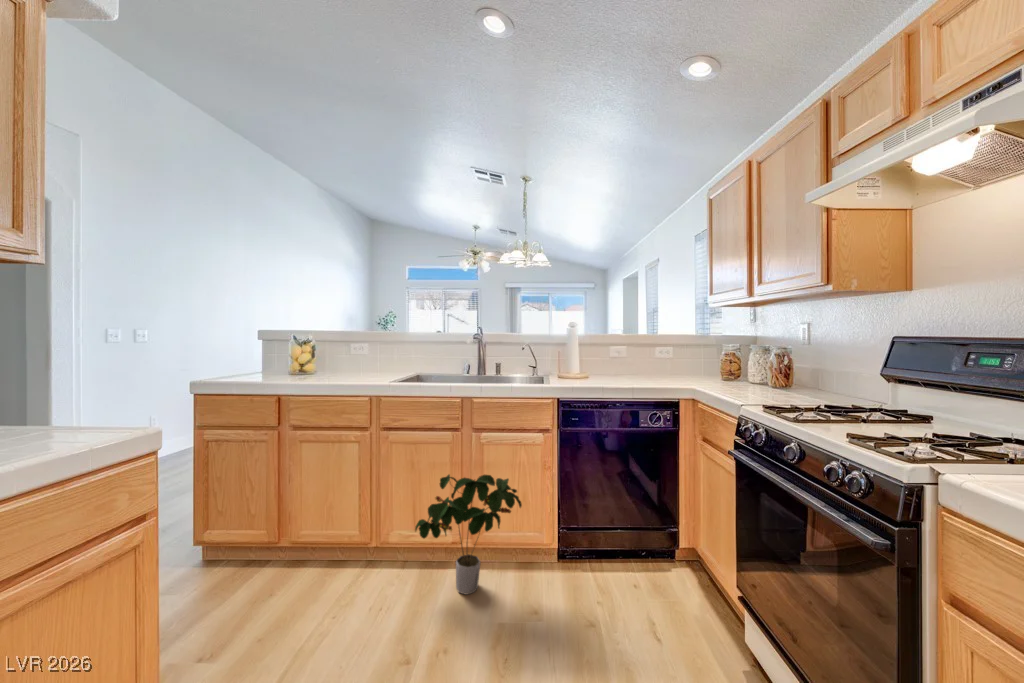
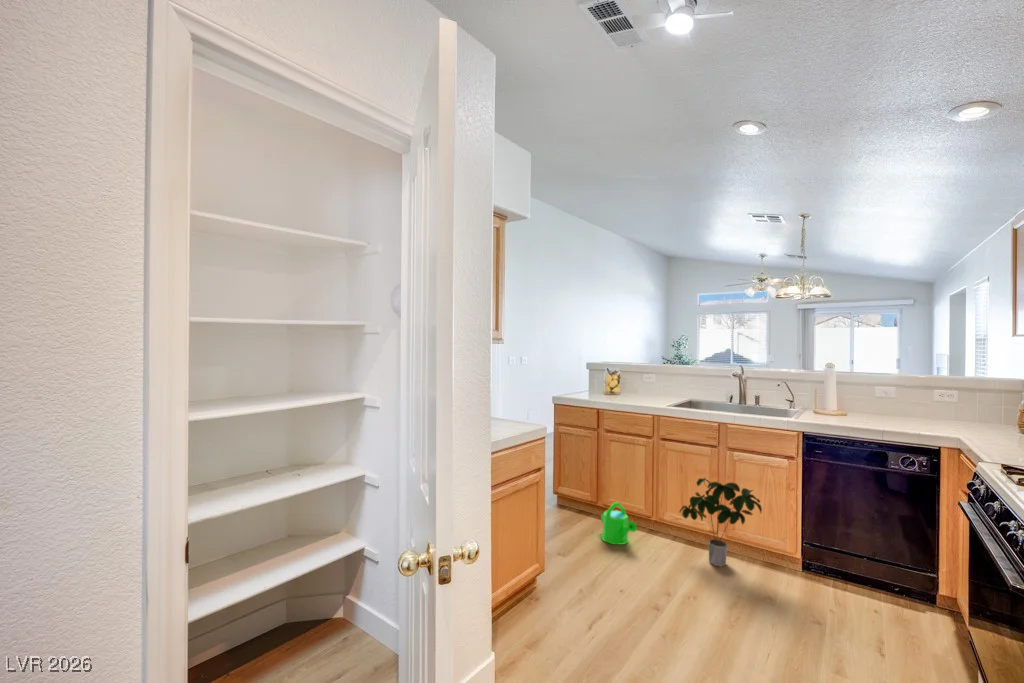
watering can: none [286,540,351,616] -> present [601,502,637,544]

